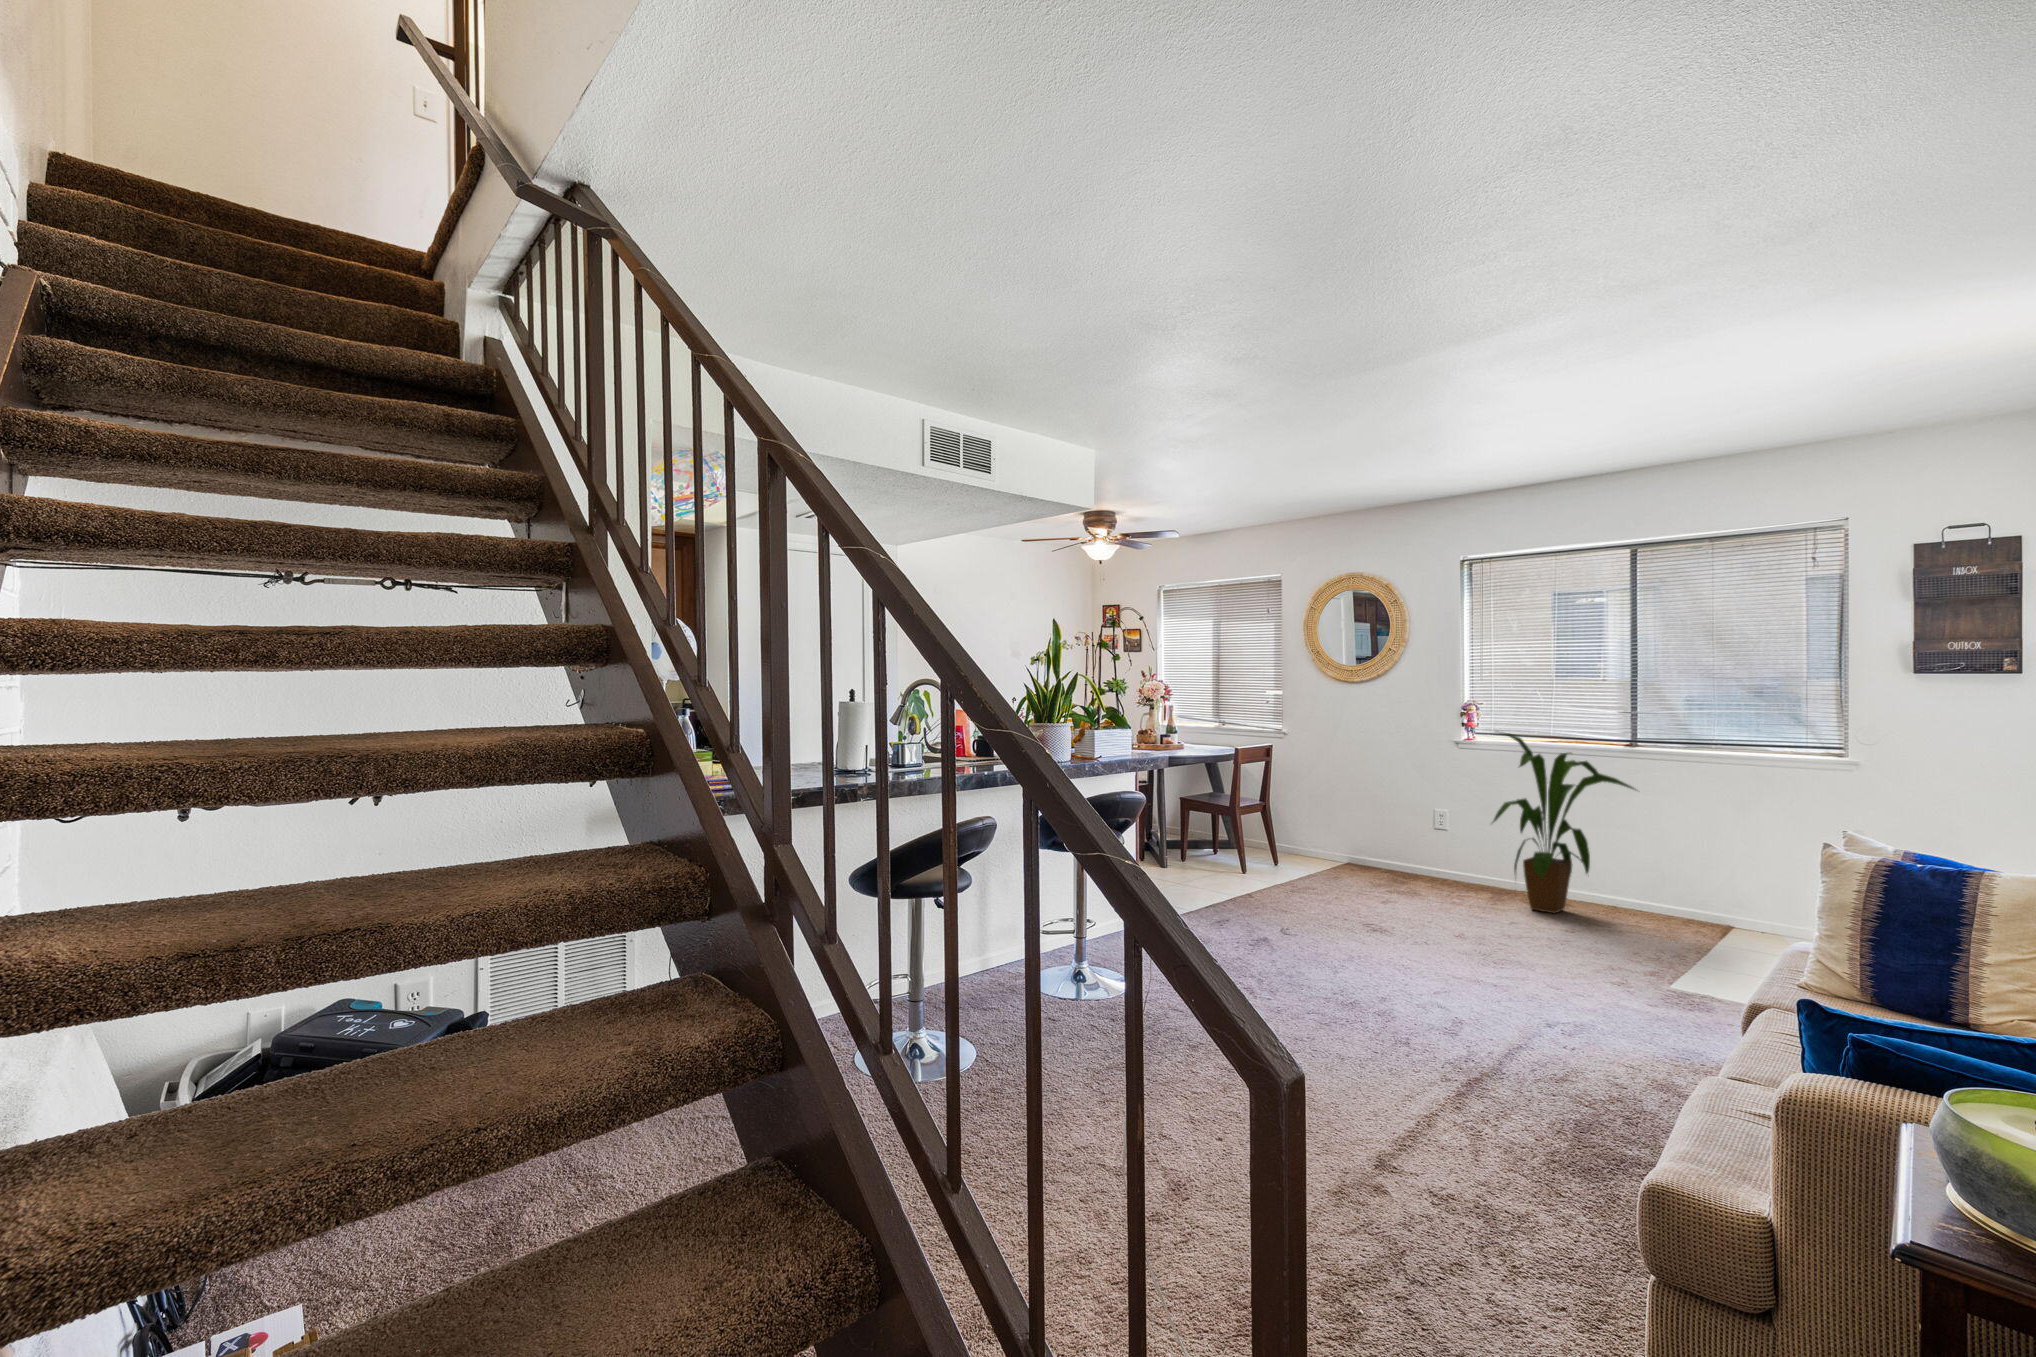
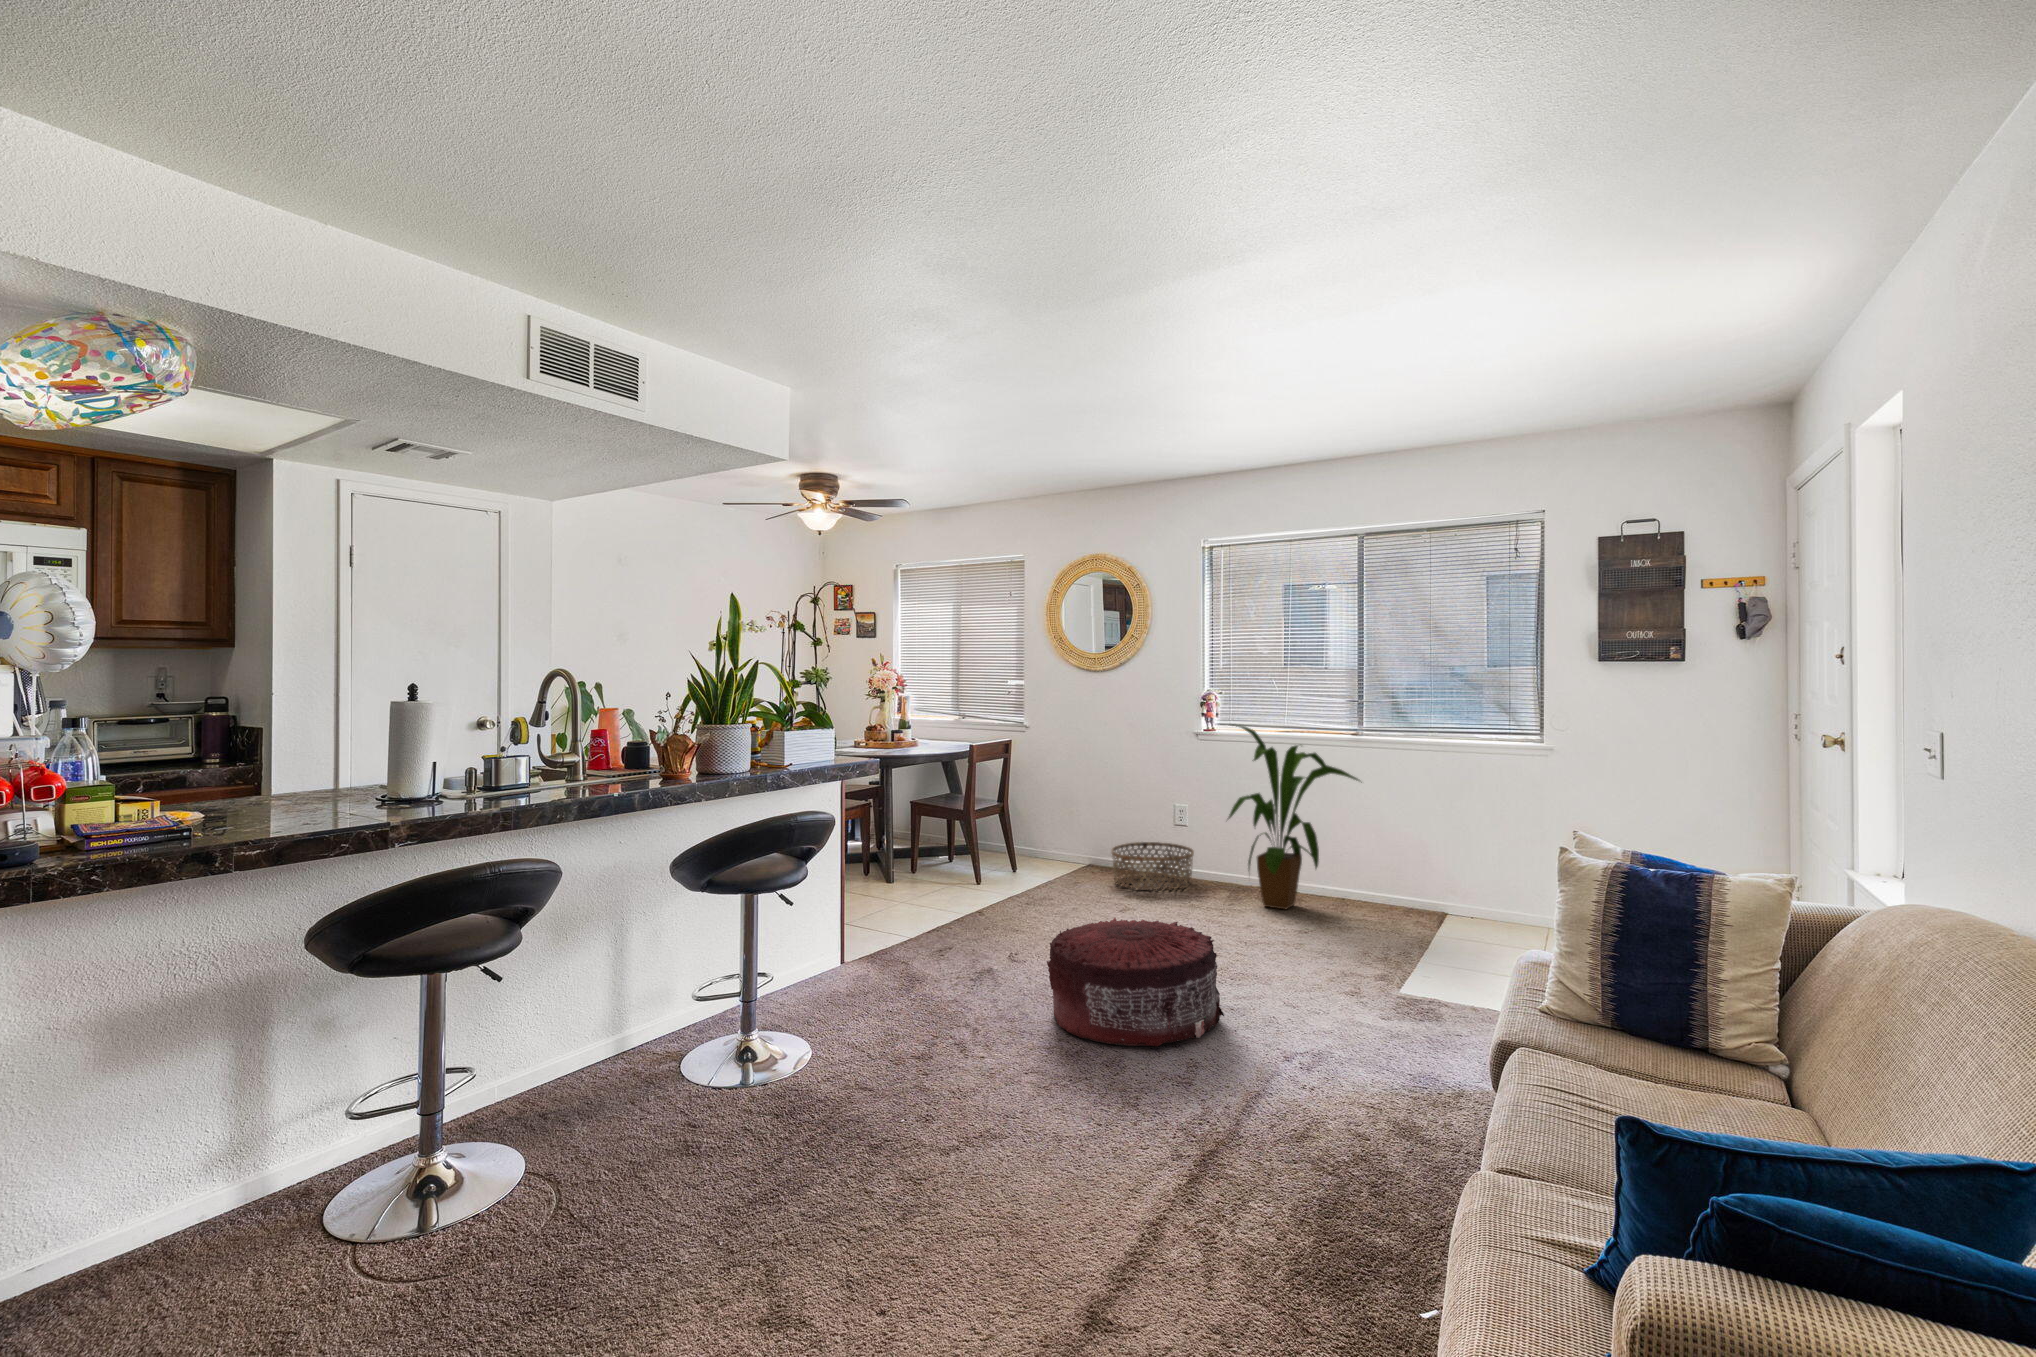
basket: none [1372,844,1457,890] -> present [1112,842,1194,890]
pouf: none [1318,902,1489,1014] -> present [1047,918,1224,1046]

